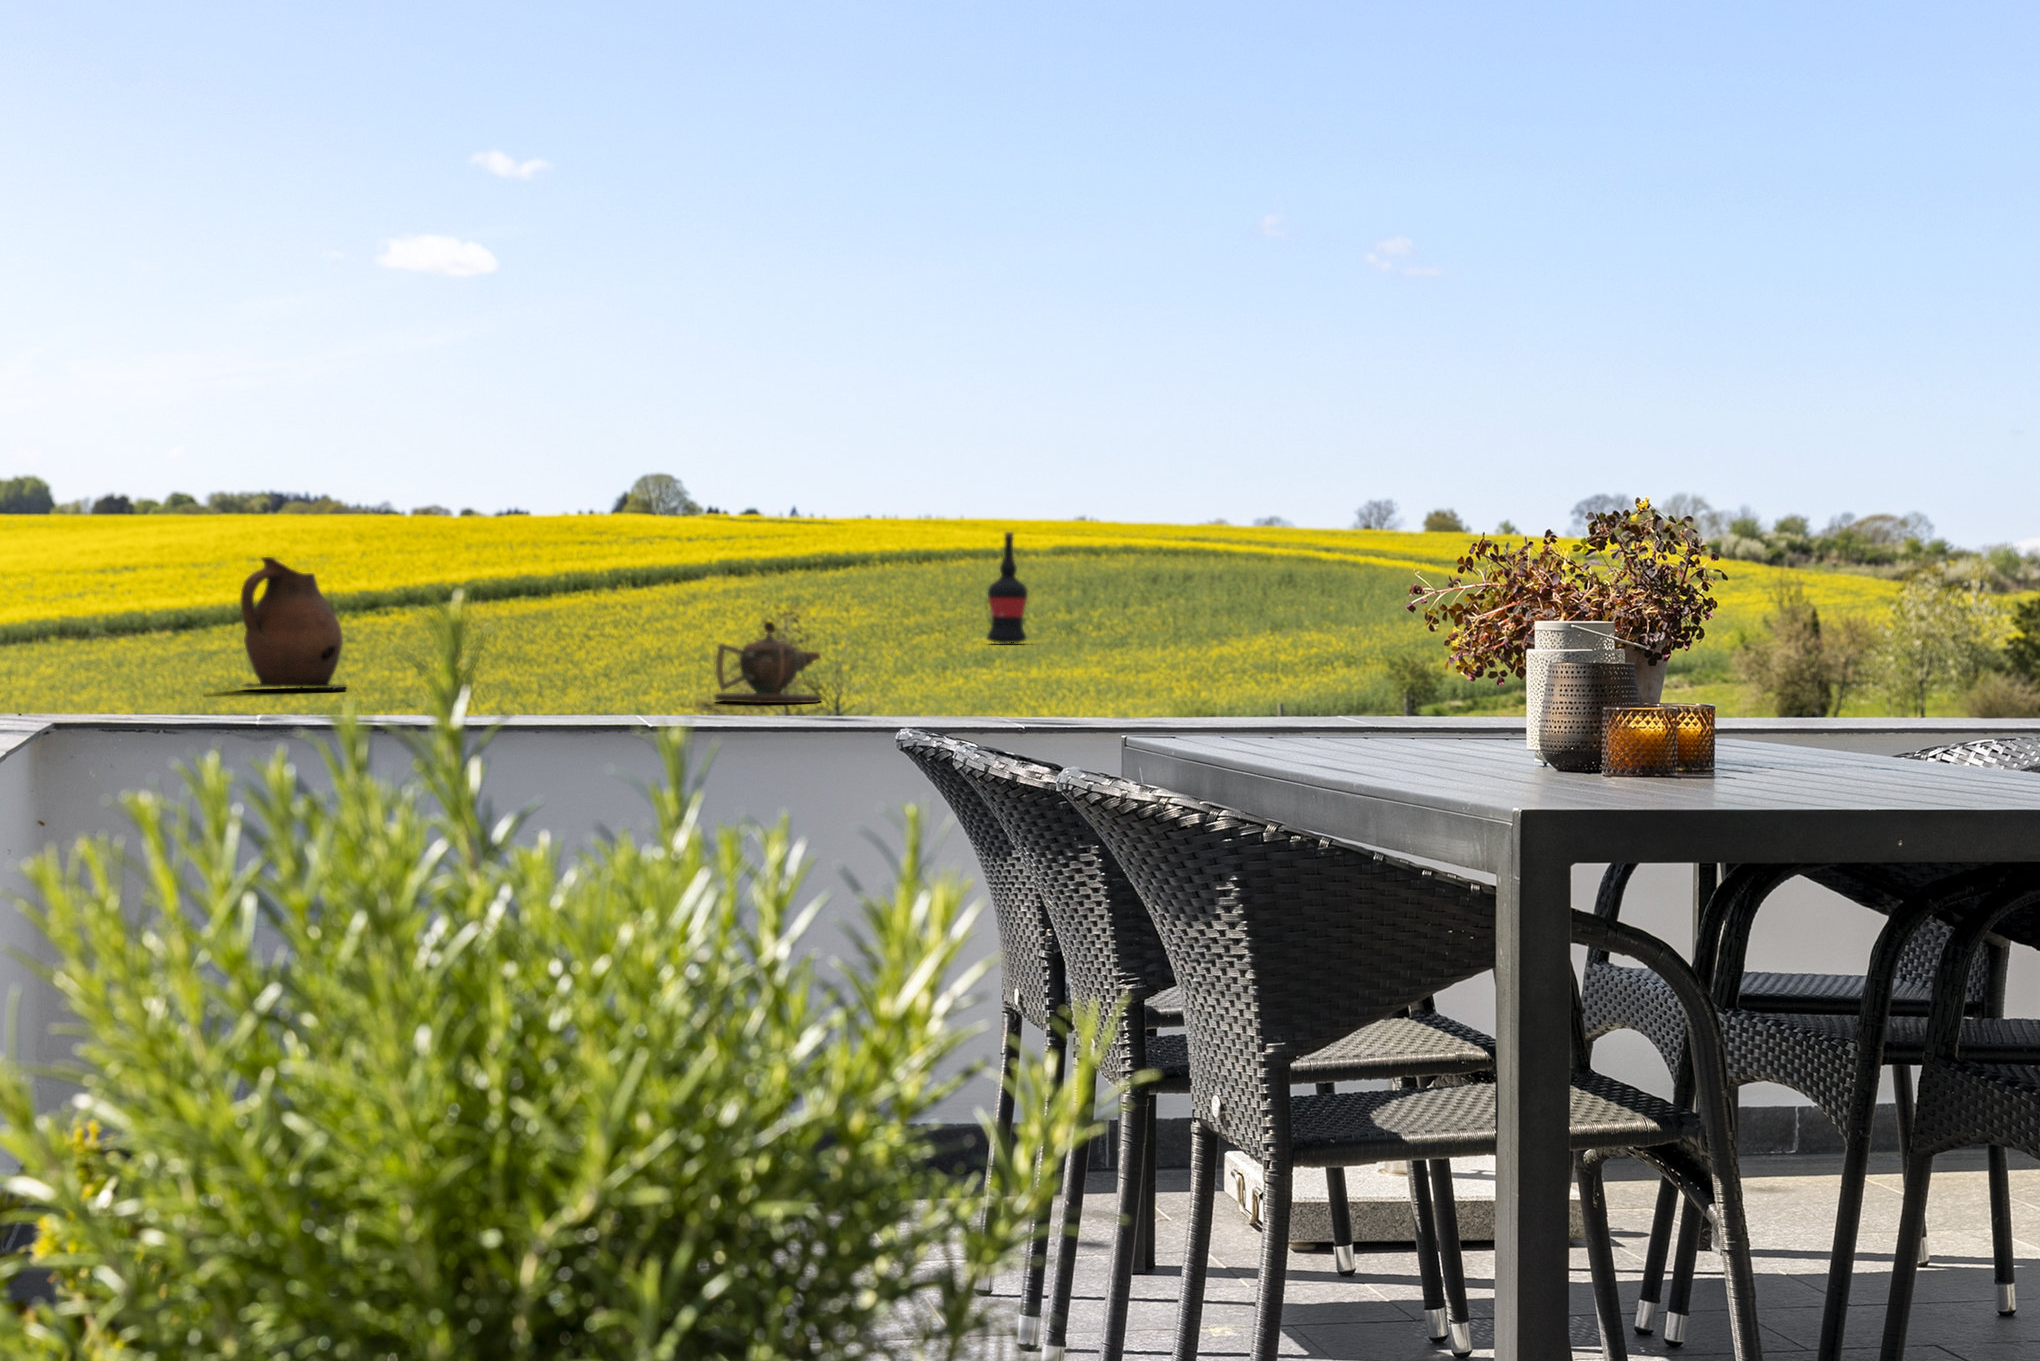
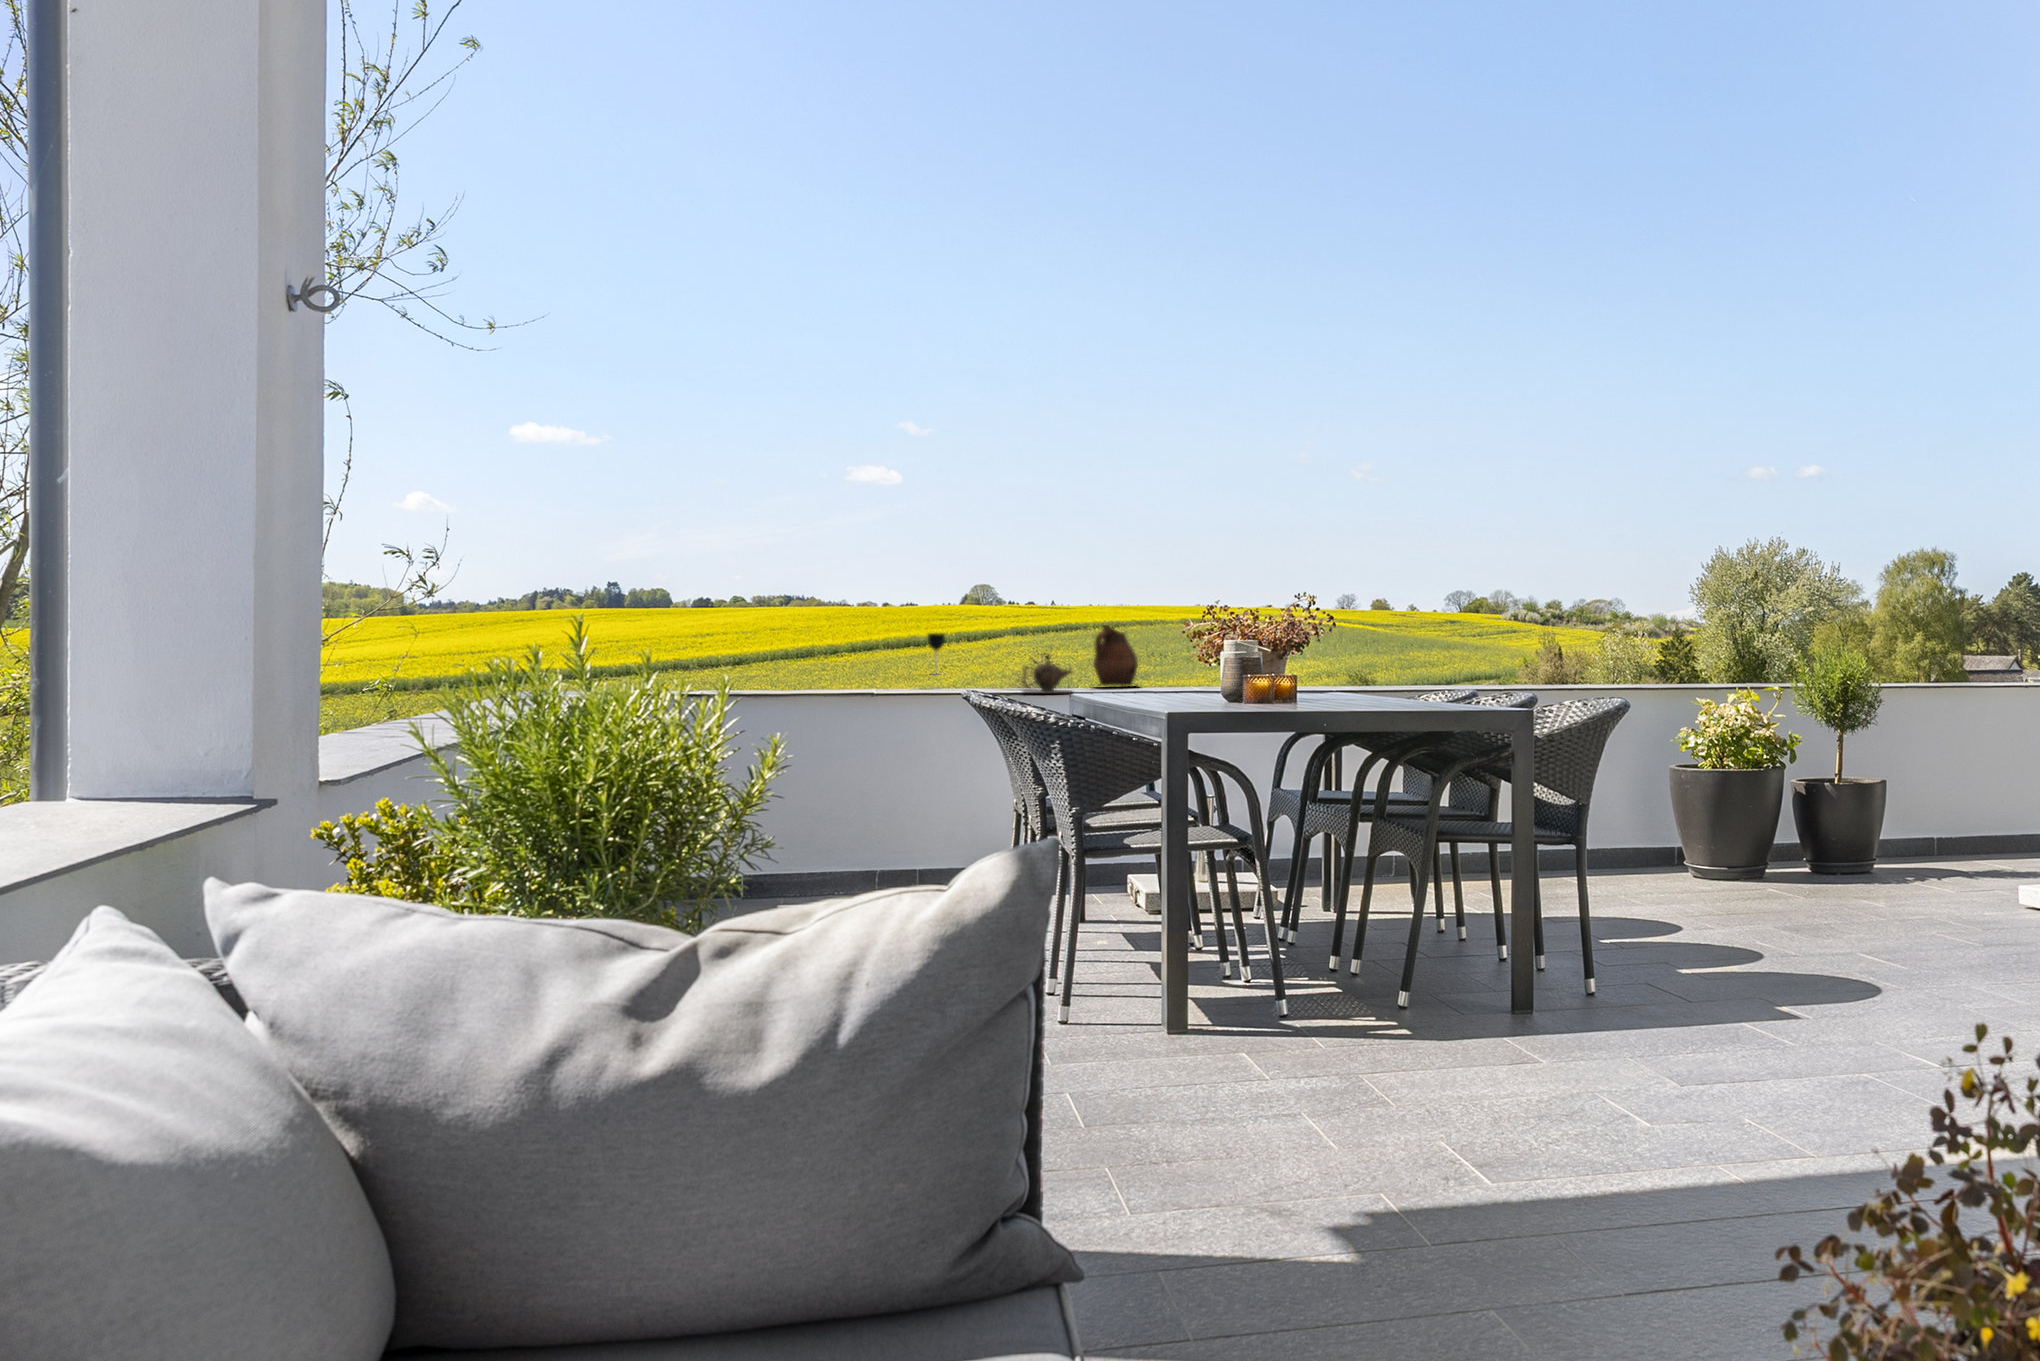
wine bottle: present [987,532,1028,643] -> none [1149,612,1169,668]
ceramic pitcher: present [241,557,346,689] -> present [1094,625,1138,686]
wine glass: none [546,570,580,653] -> present [928,633,945,652]

